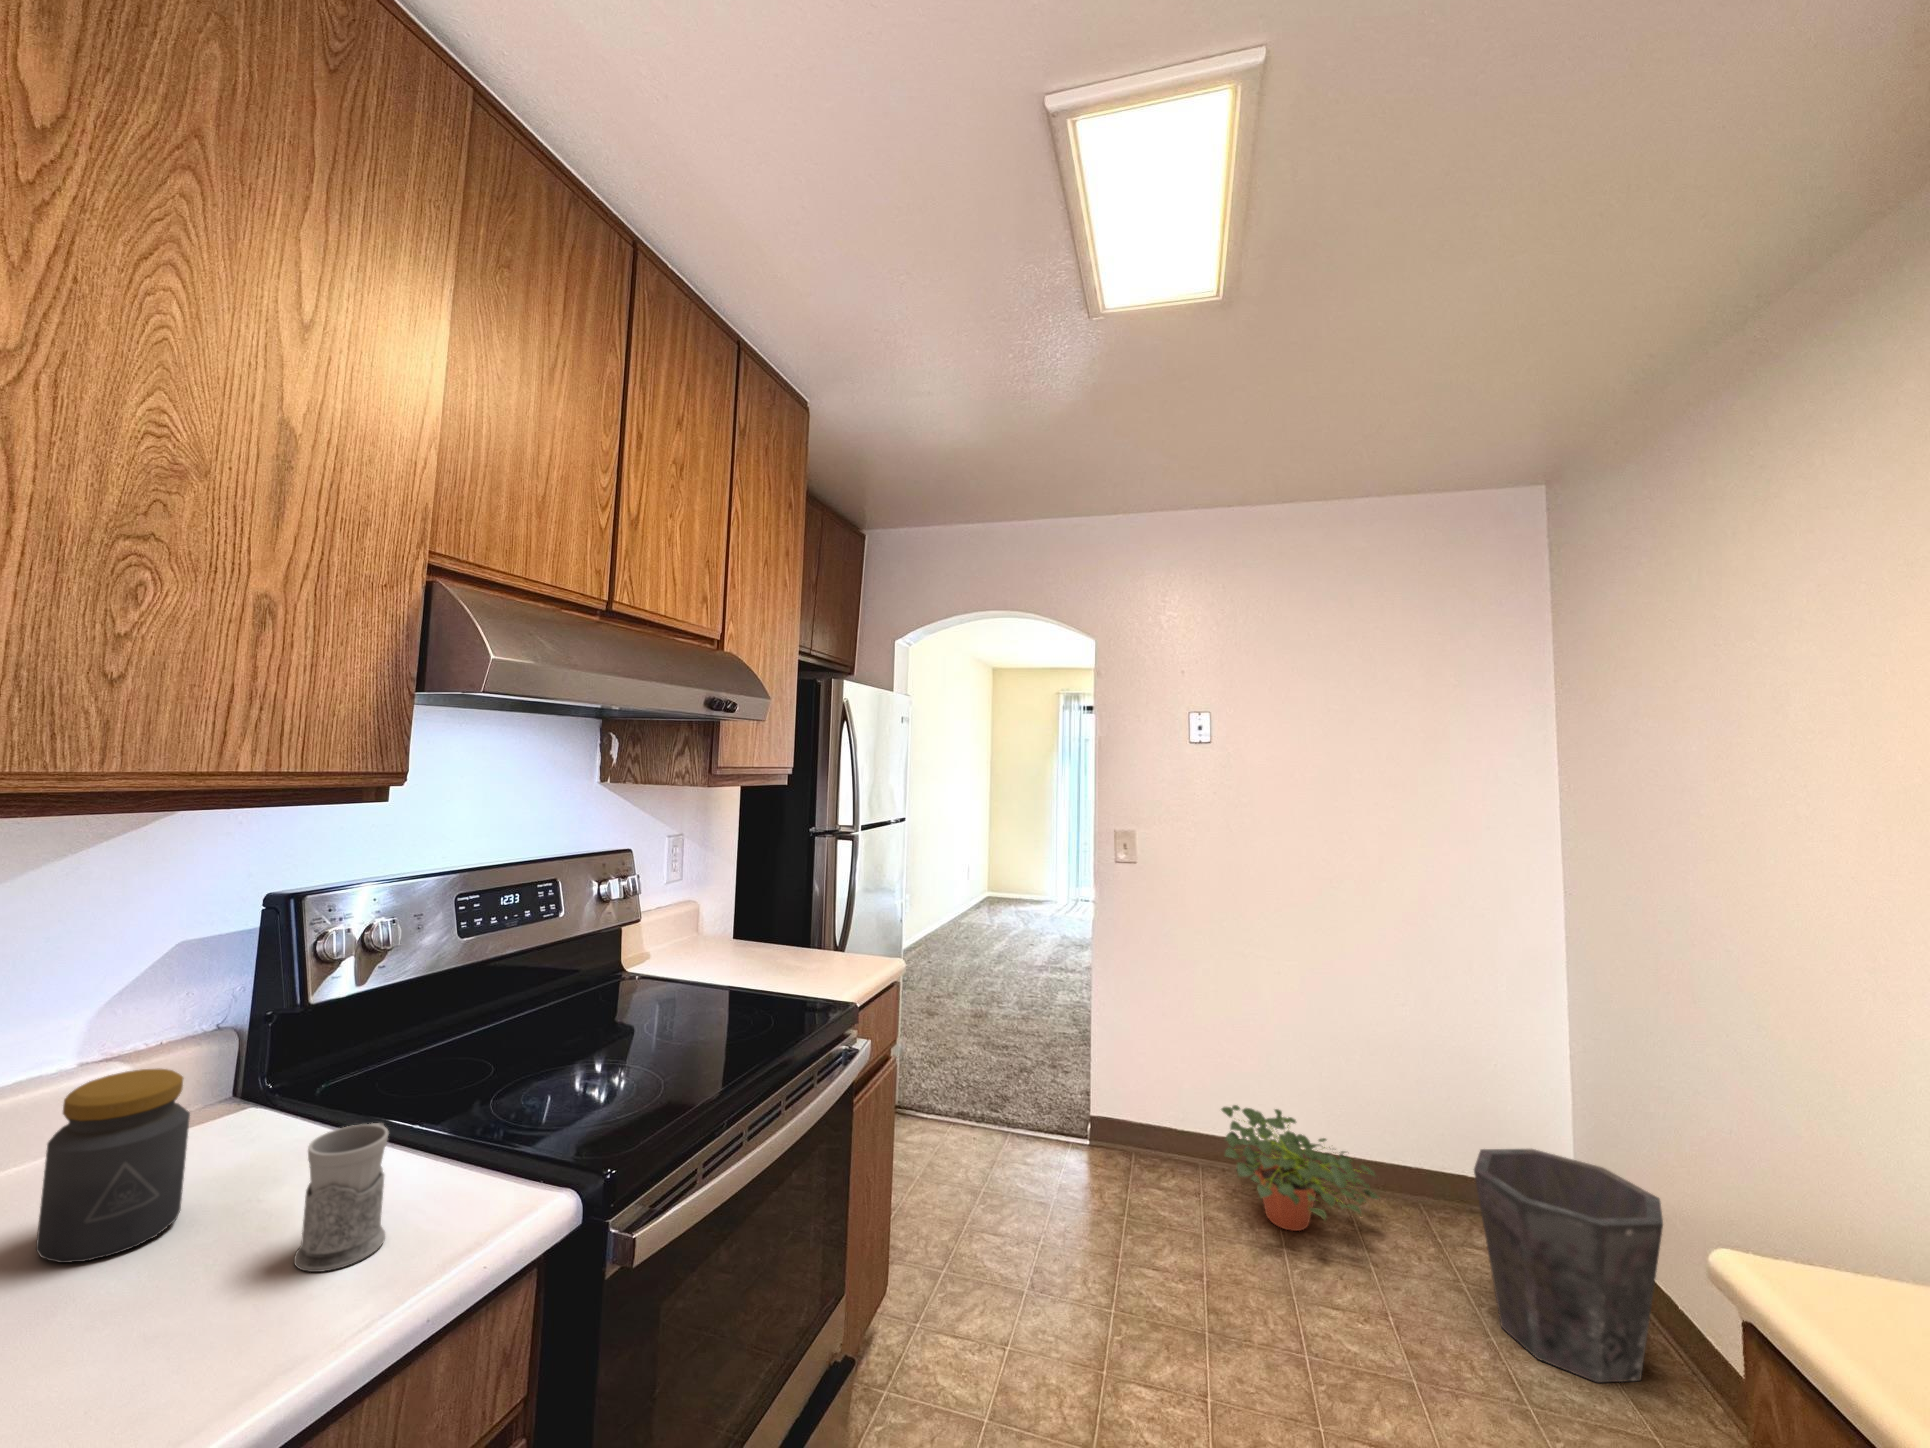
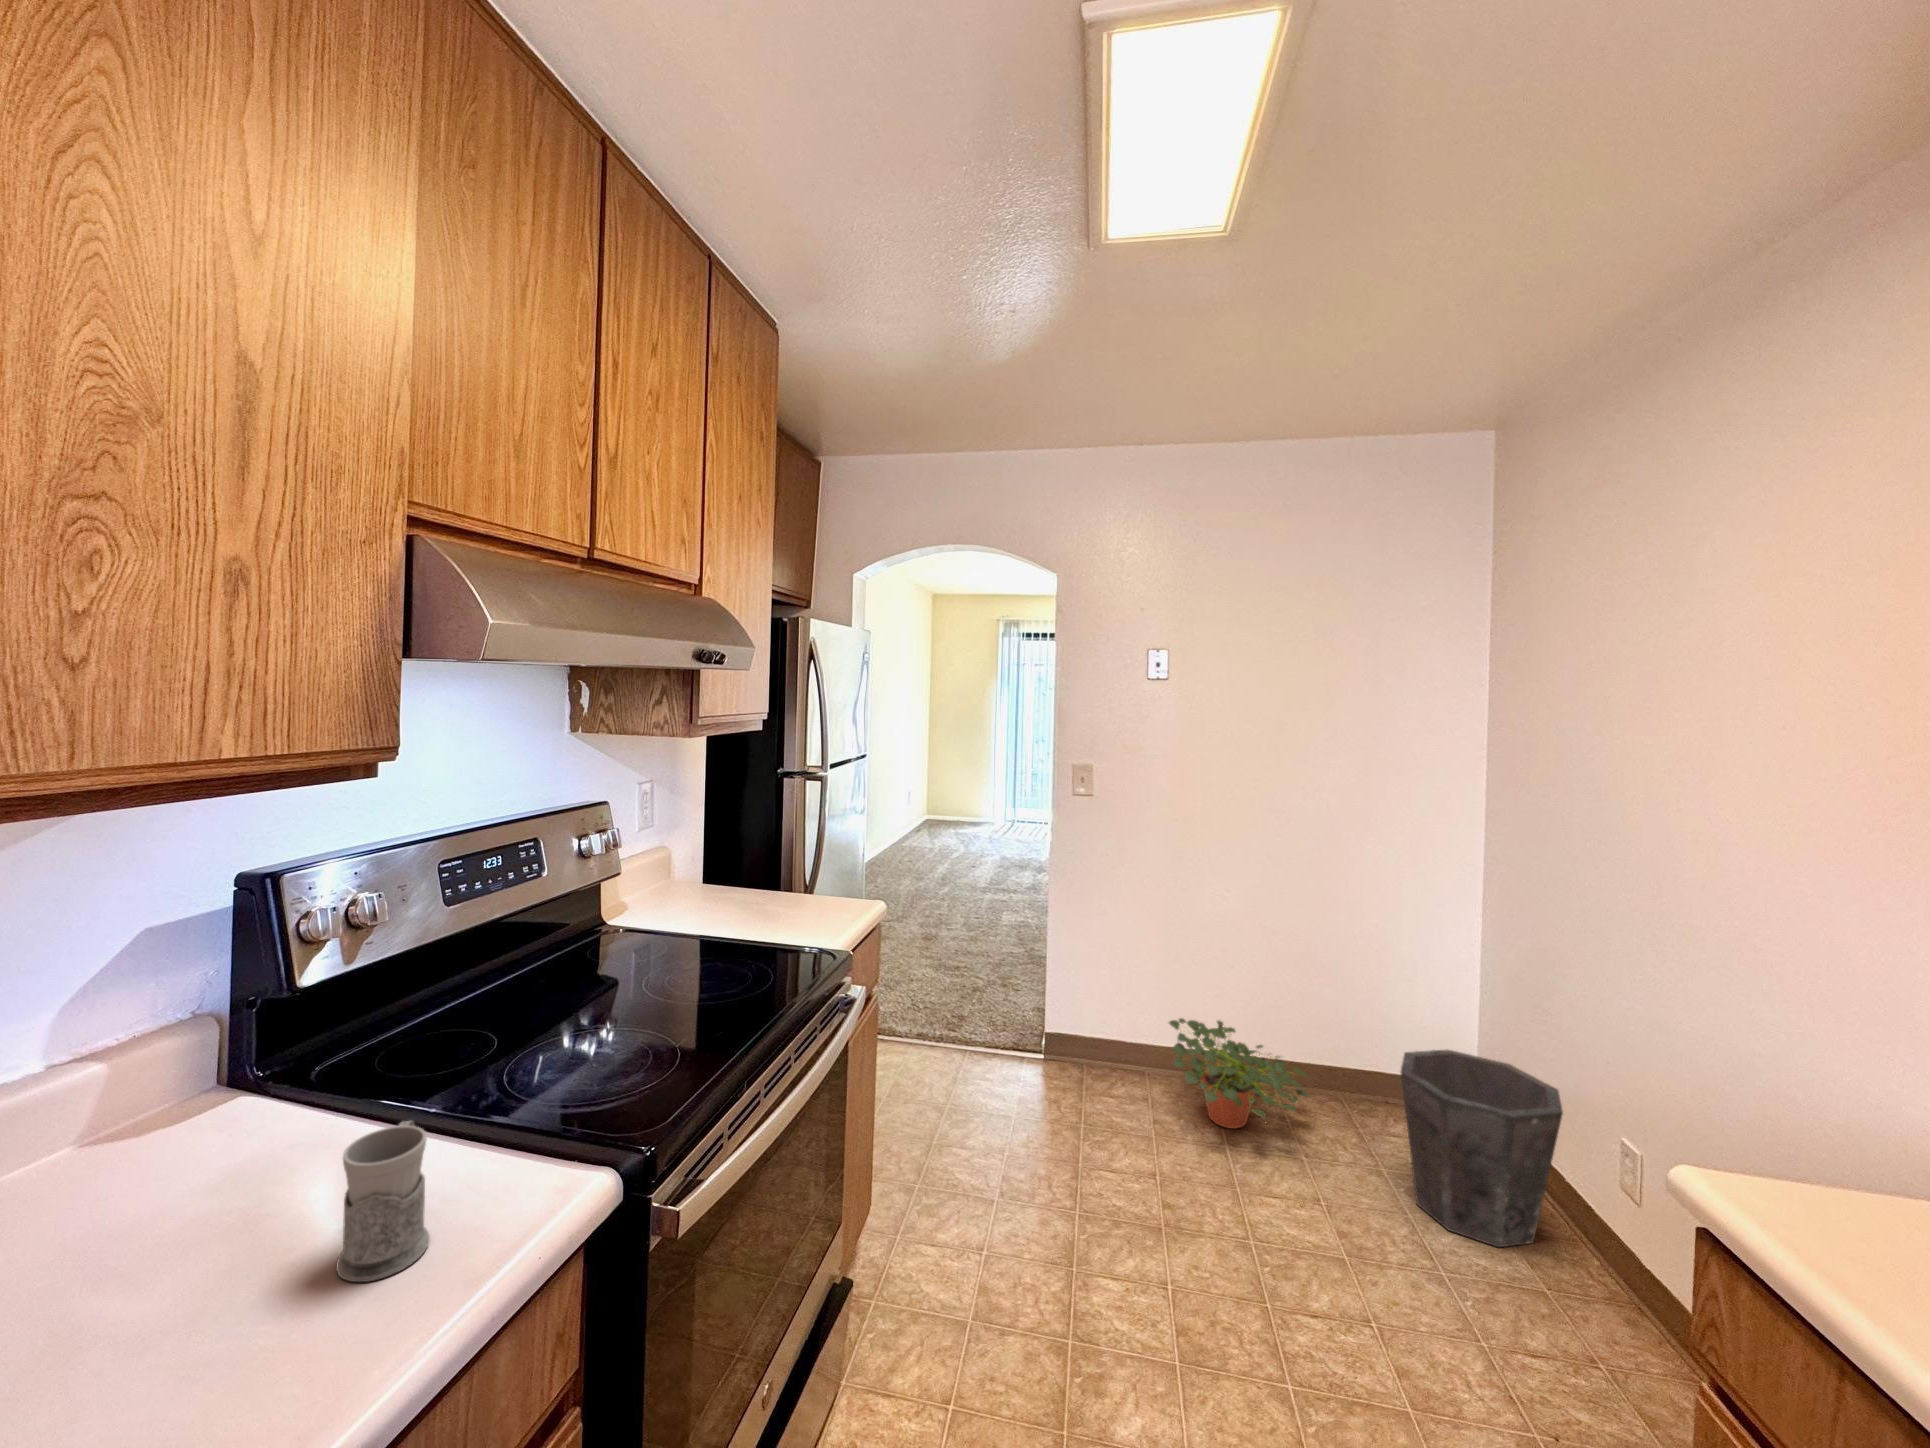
jar: present [36,1069,190,1263] -> none [40,1079,197,1292]

